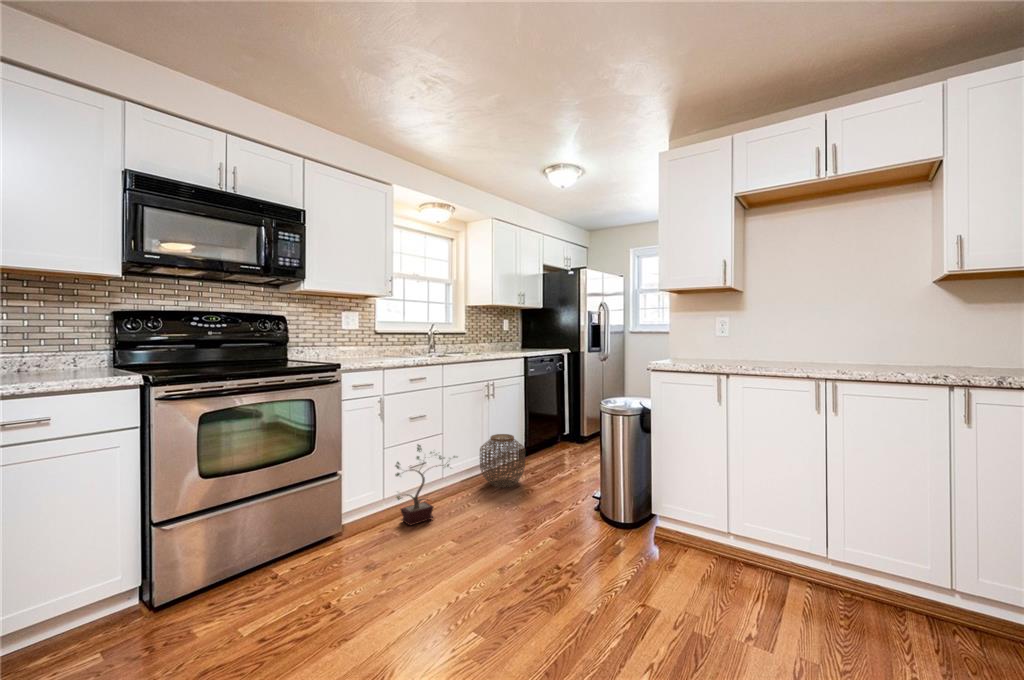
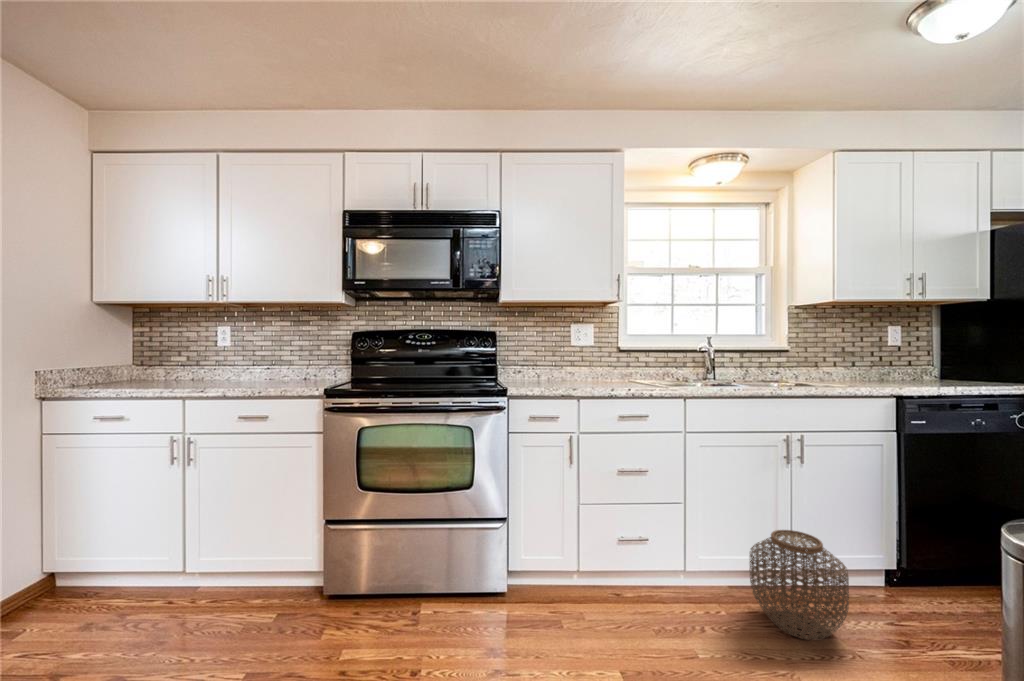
potted plant: present [395,445,457,525] -> none [555,513,665,638]

